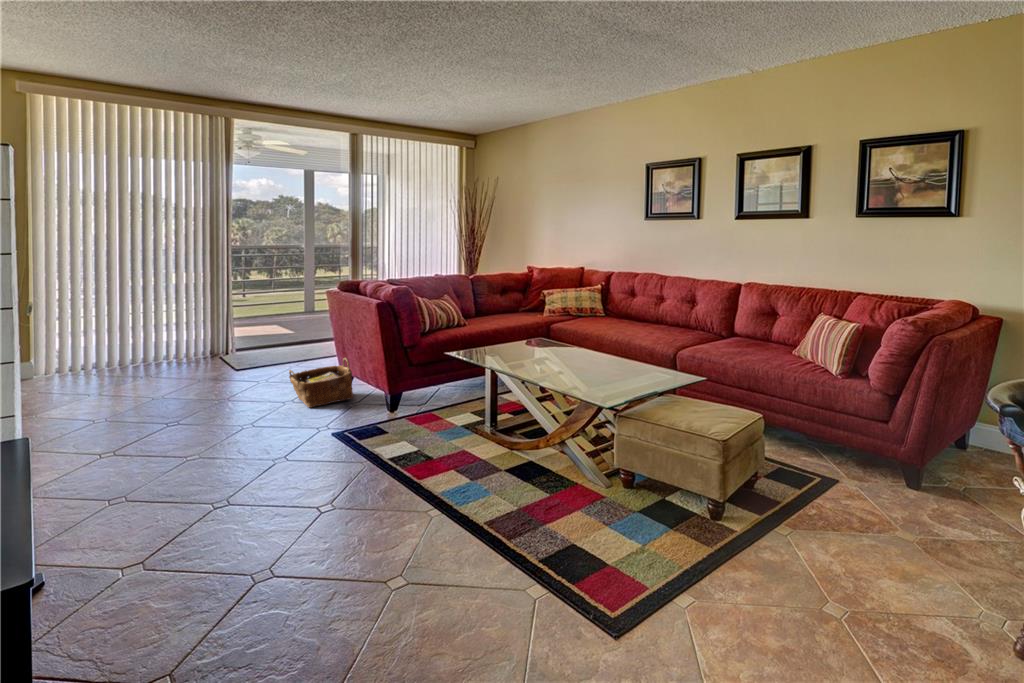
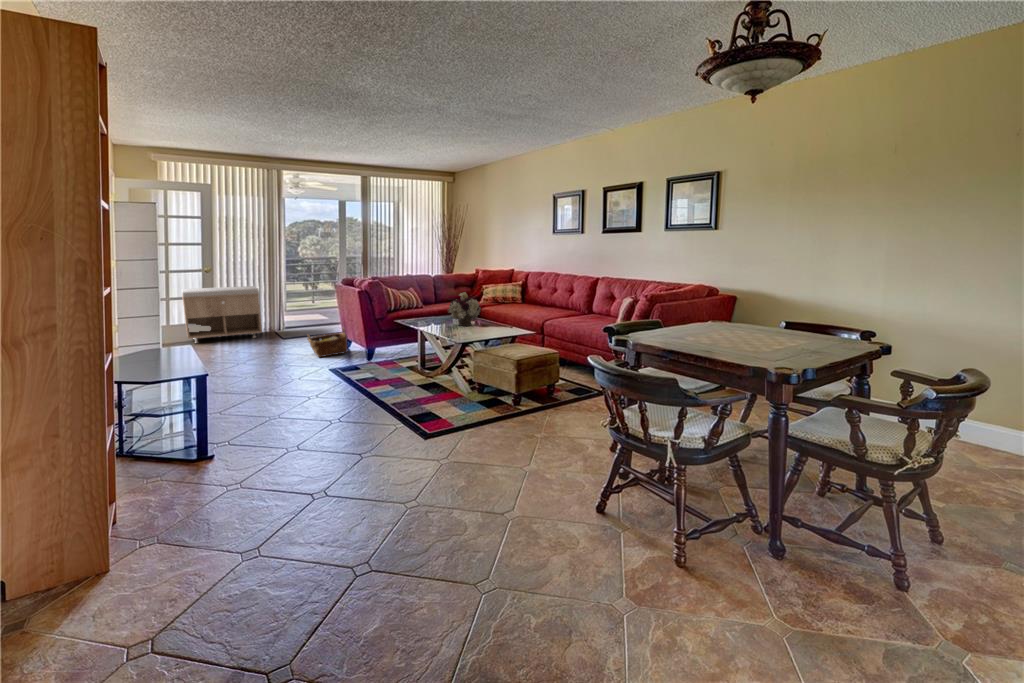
storage bench: none [78,290,206,379] -> present [182,286,262,343]
flower arrangement: none [539,308,590,363] -> present [448,292,481,326]

